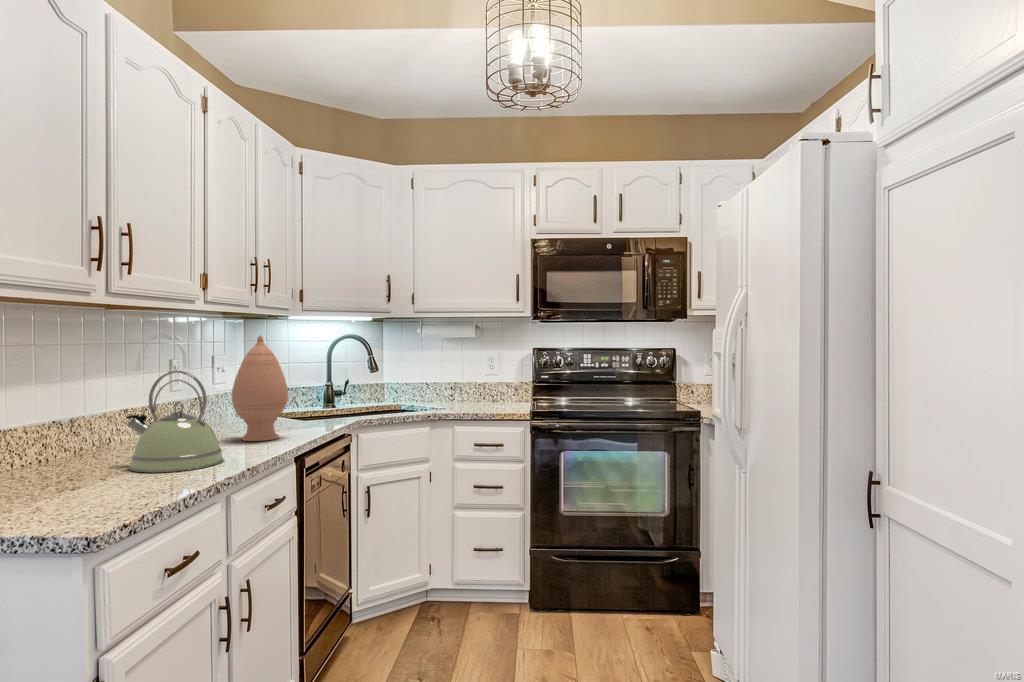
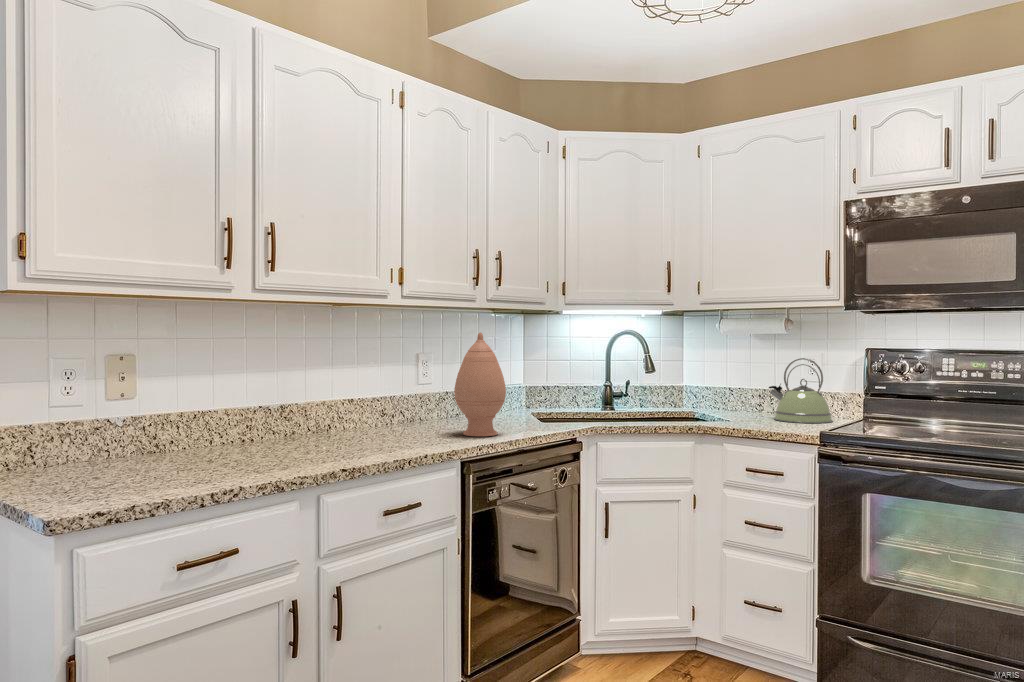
kettle: present [126,371,224,473] -> present [769,358,832,423]

